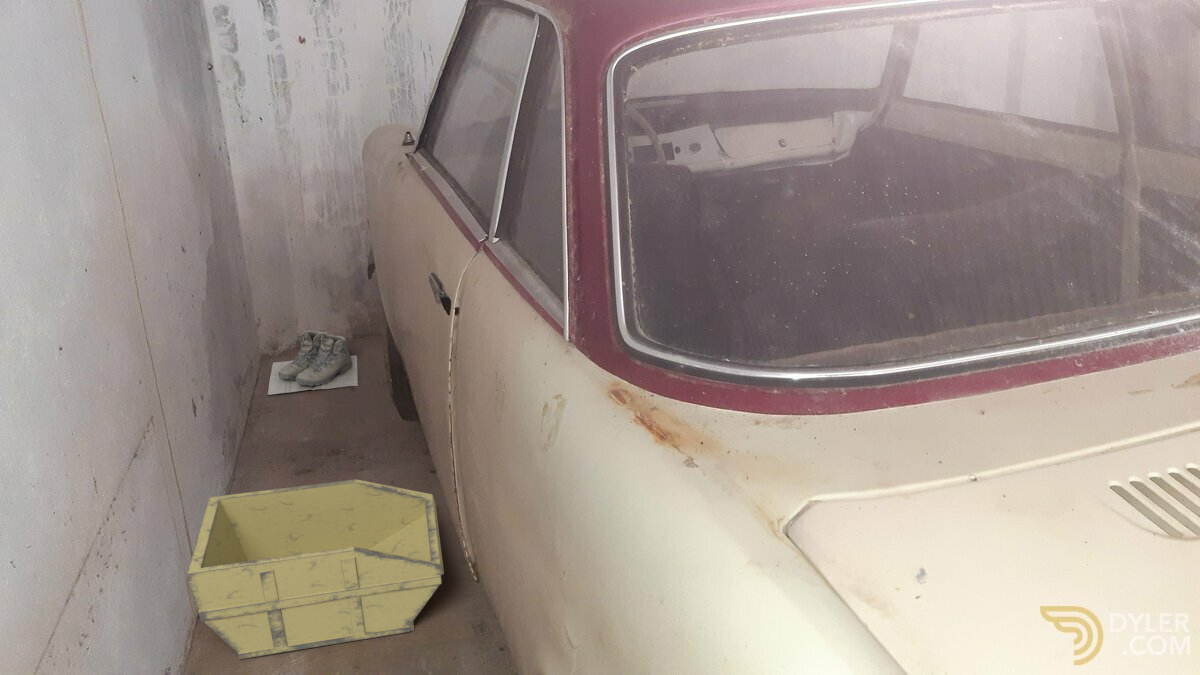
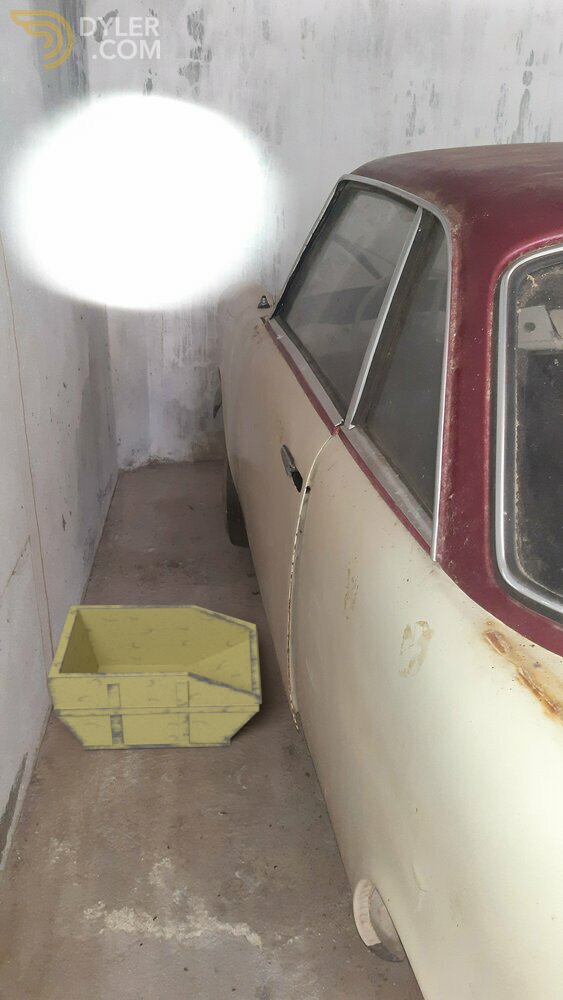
boots: present [268,330,358,395] -> none [122,453,196,506]

